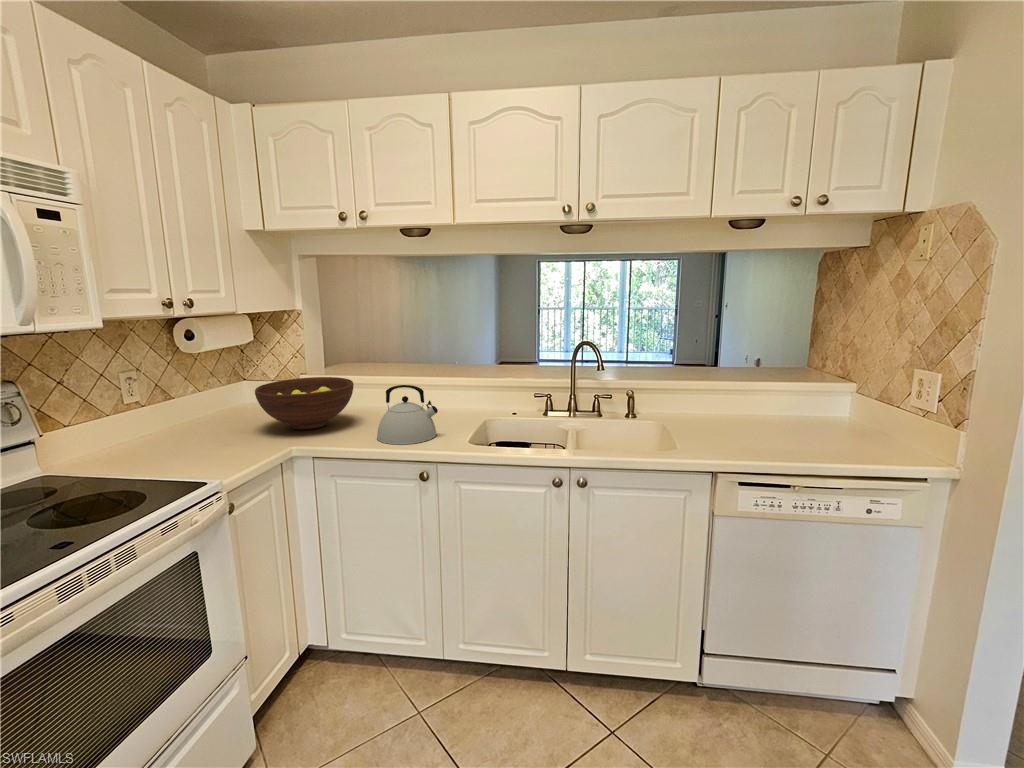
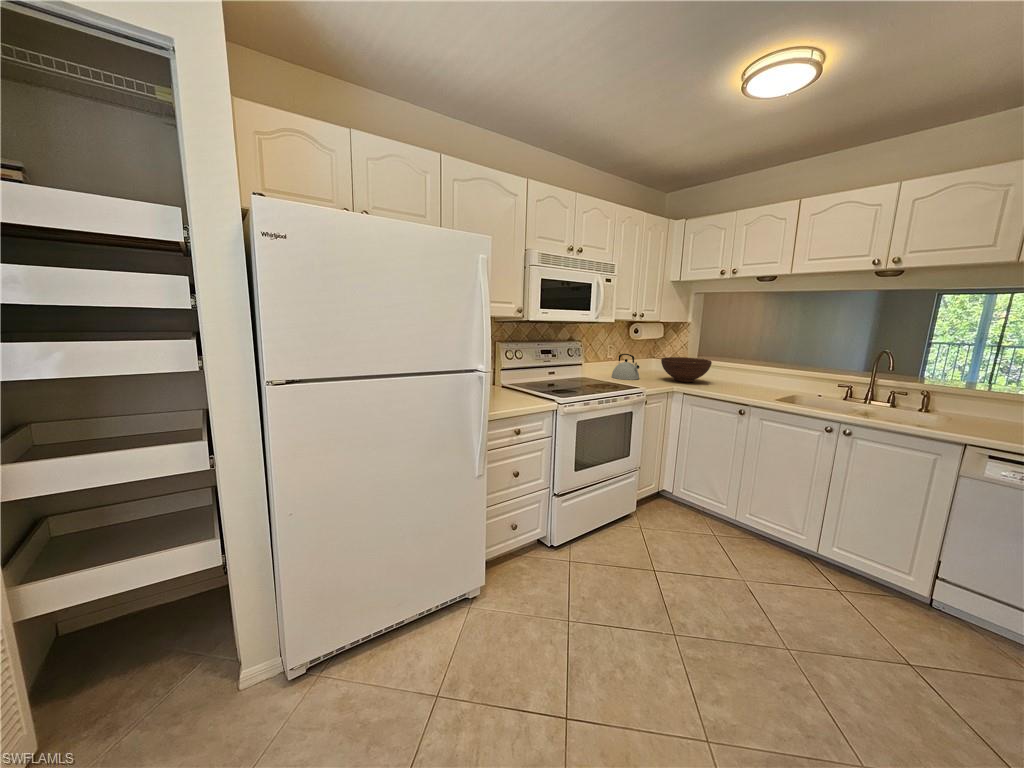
kettle: present [377,385,438,445] -> present [612,354,639,380]

